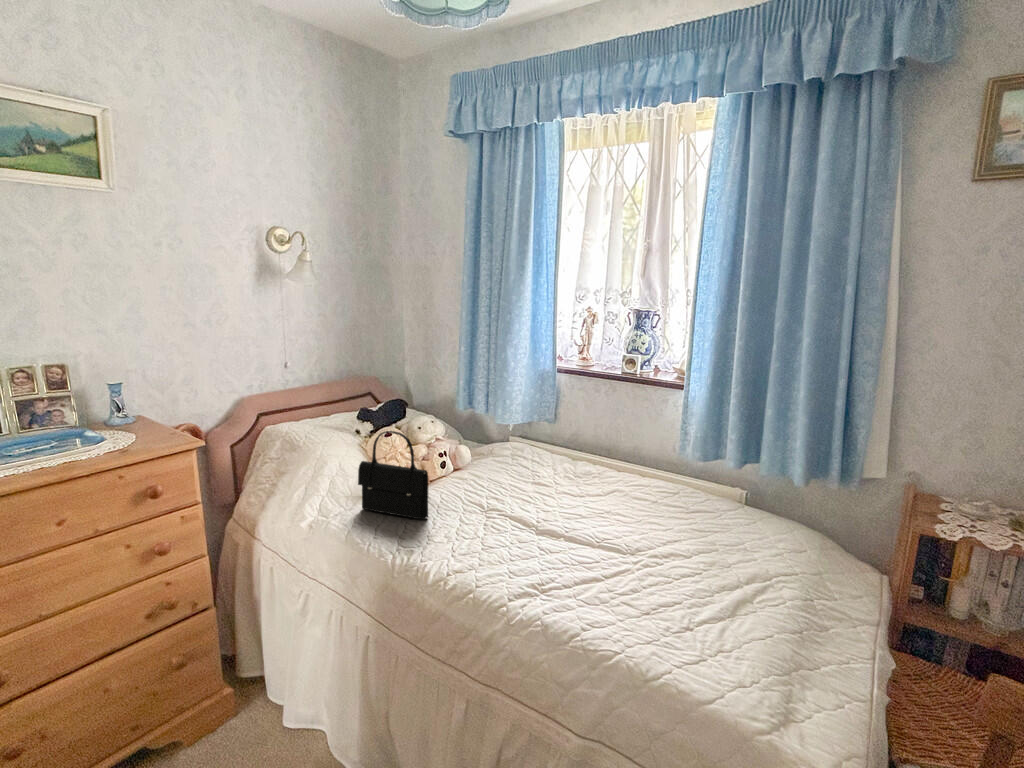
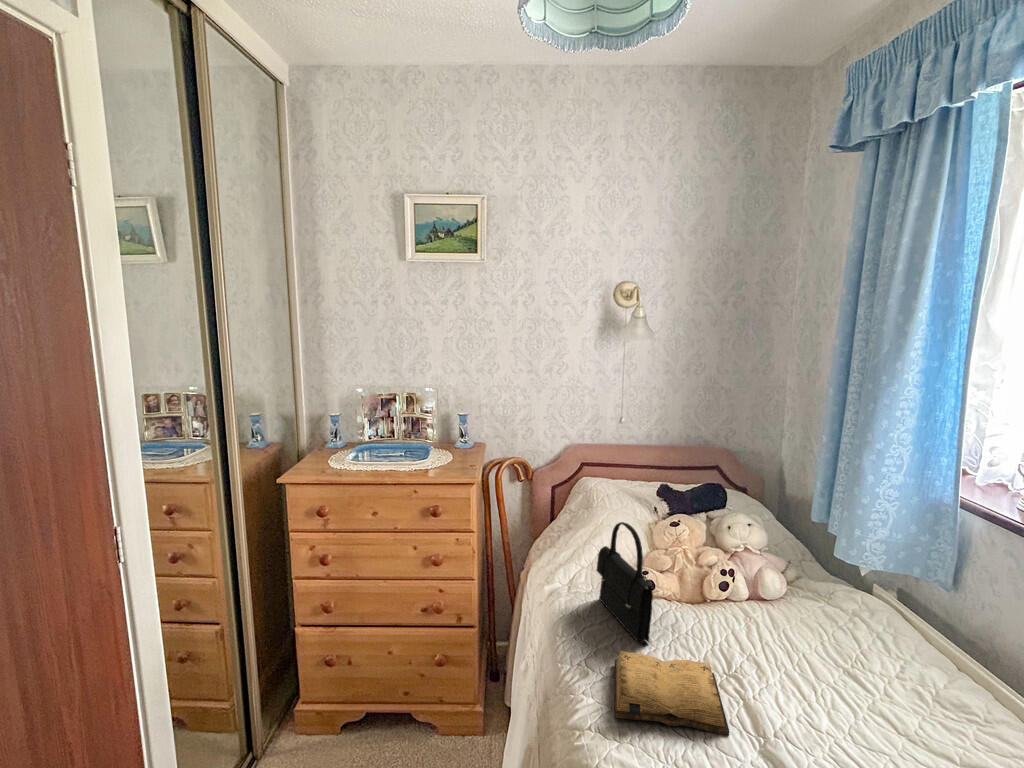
diary: none [421,506,520,559] -> present [615,651,729,735]

